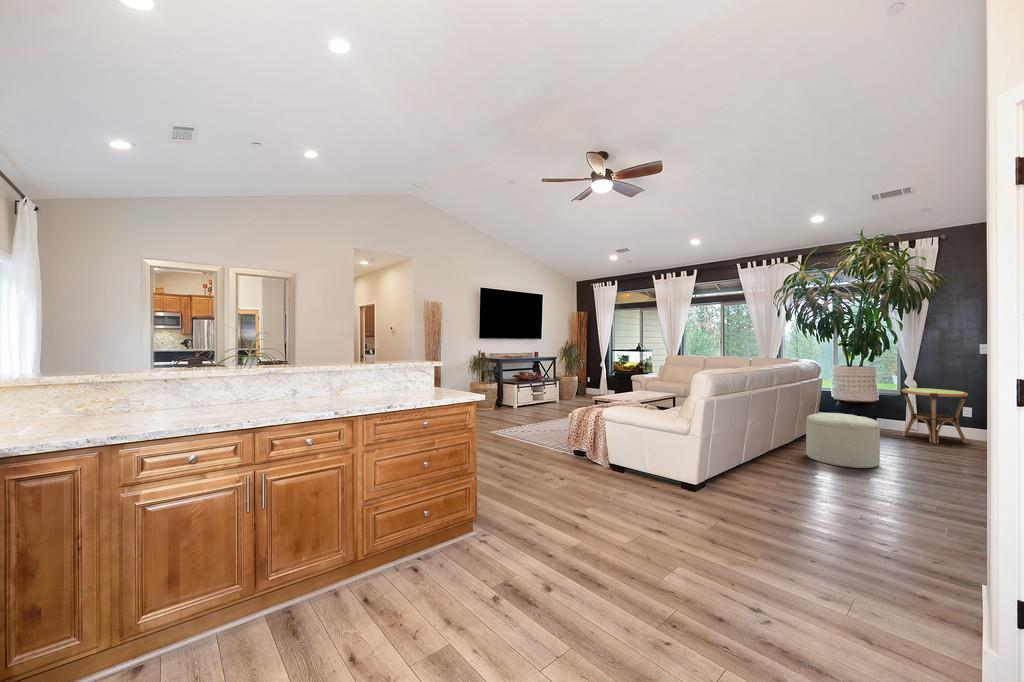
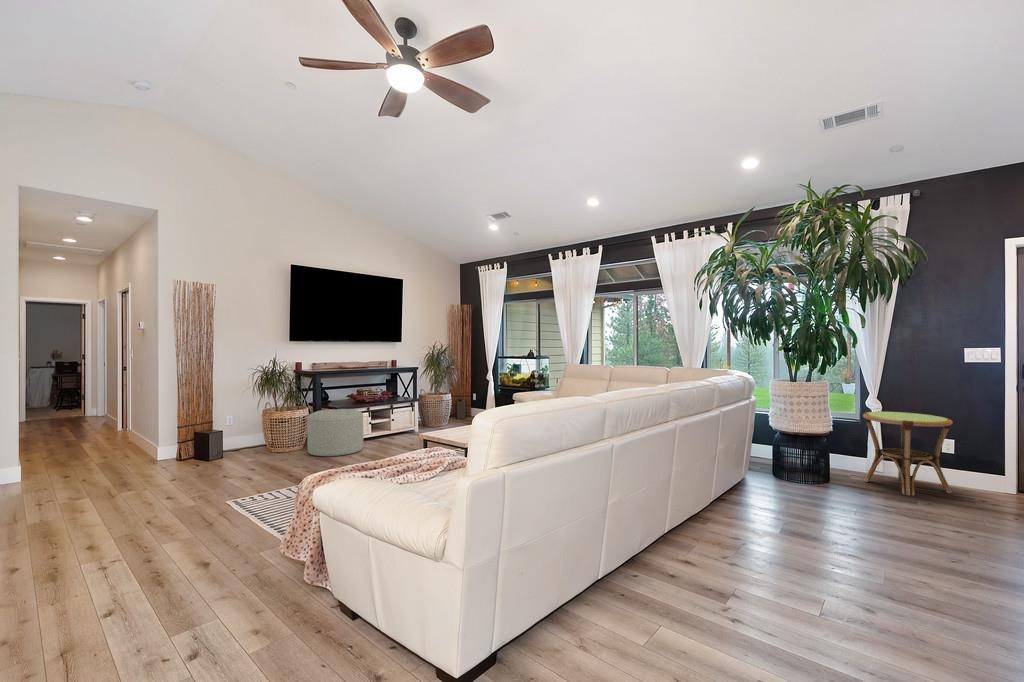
ottoman: present [806,413,880,468] -> present [307,409,363,456]

